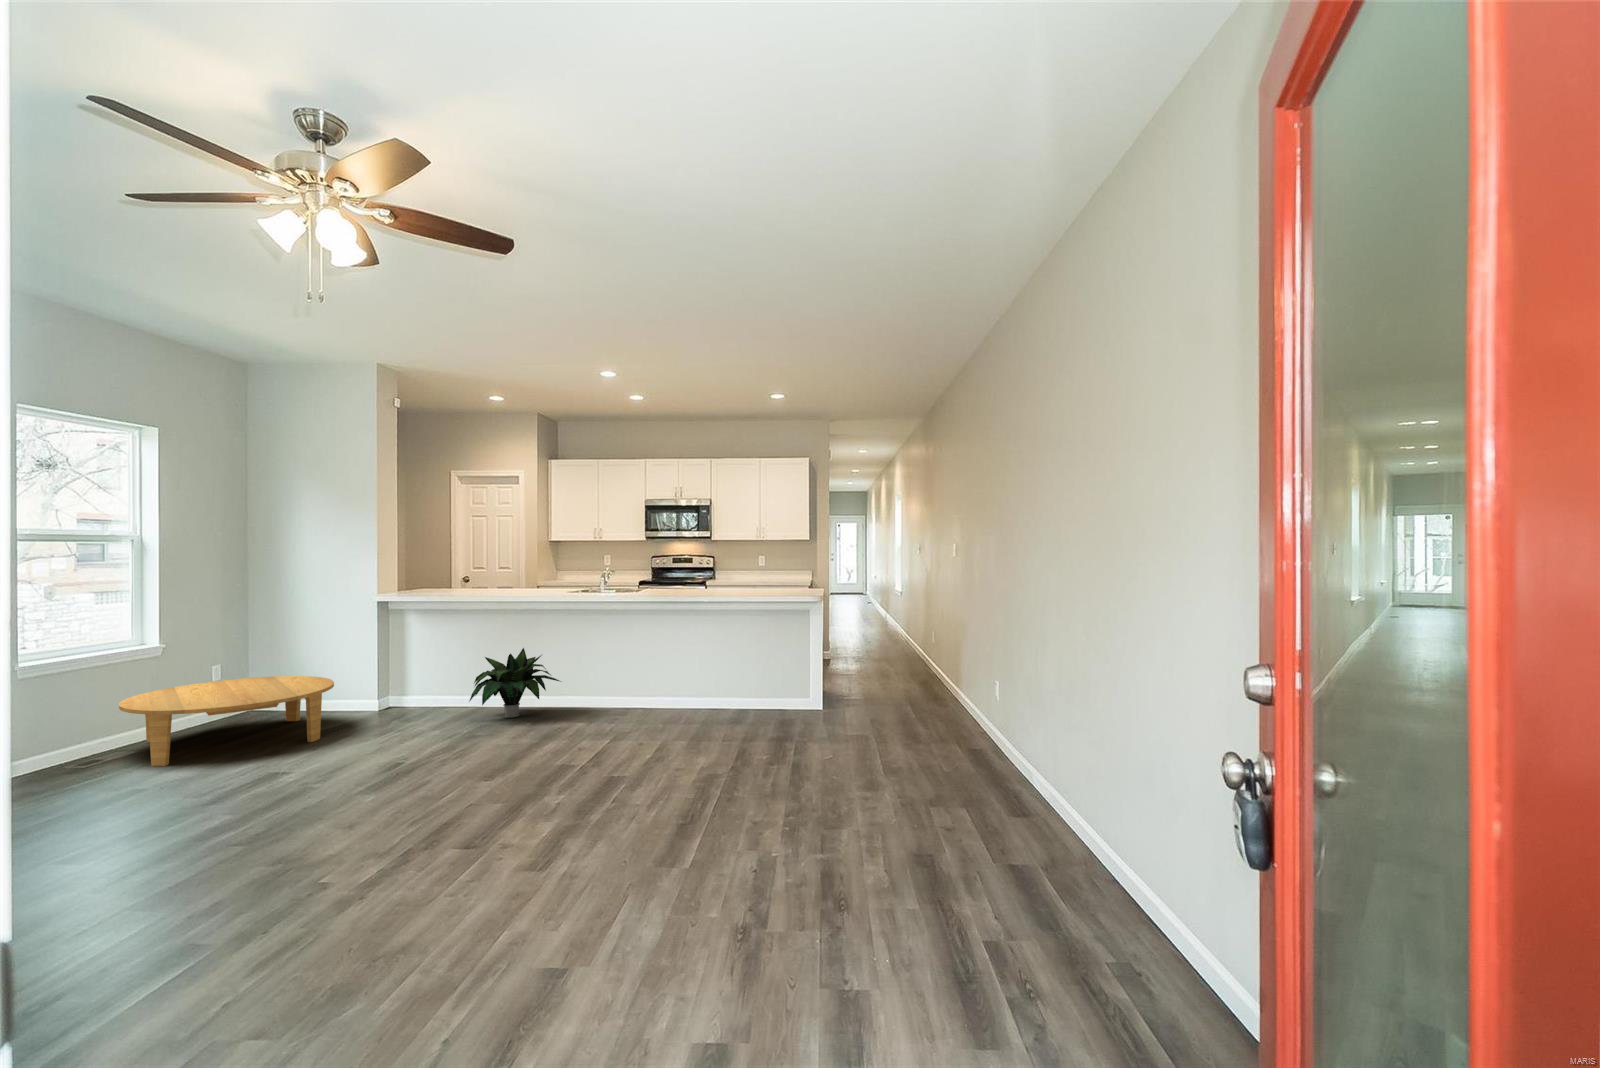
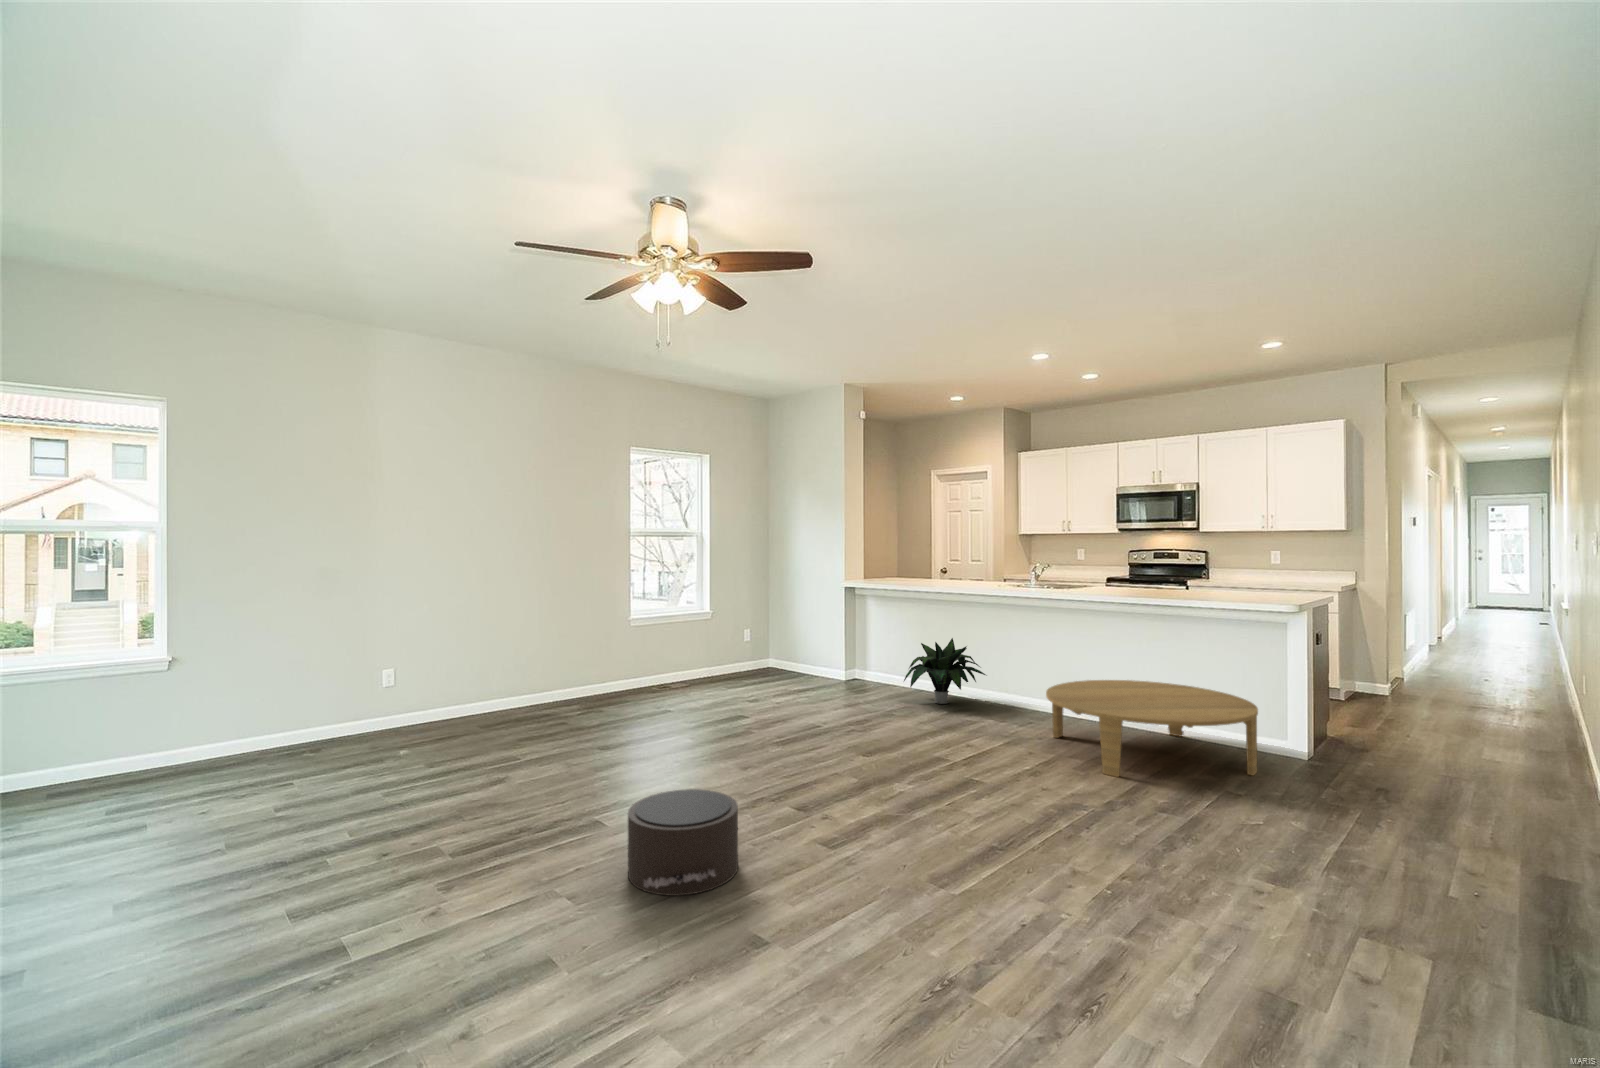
coffee table: present [119,676,334,766] -> present [1046,680,1258,777]
pouf: none [292,845,467,986] -> present [628,789,738,896]

